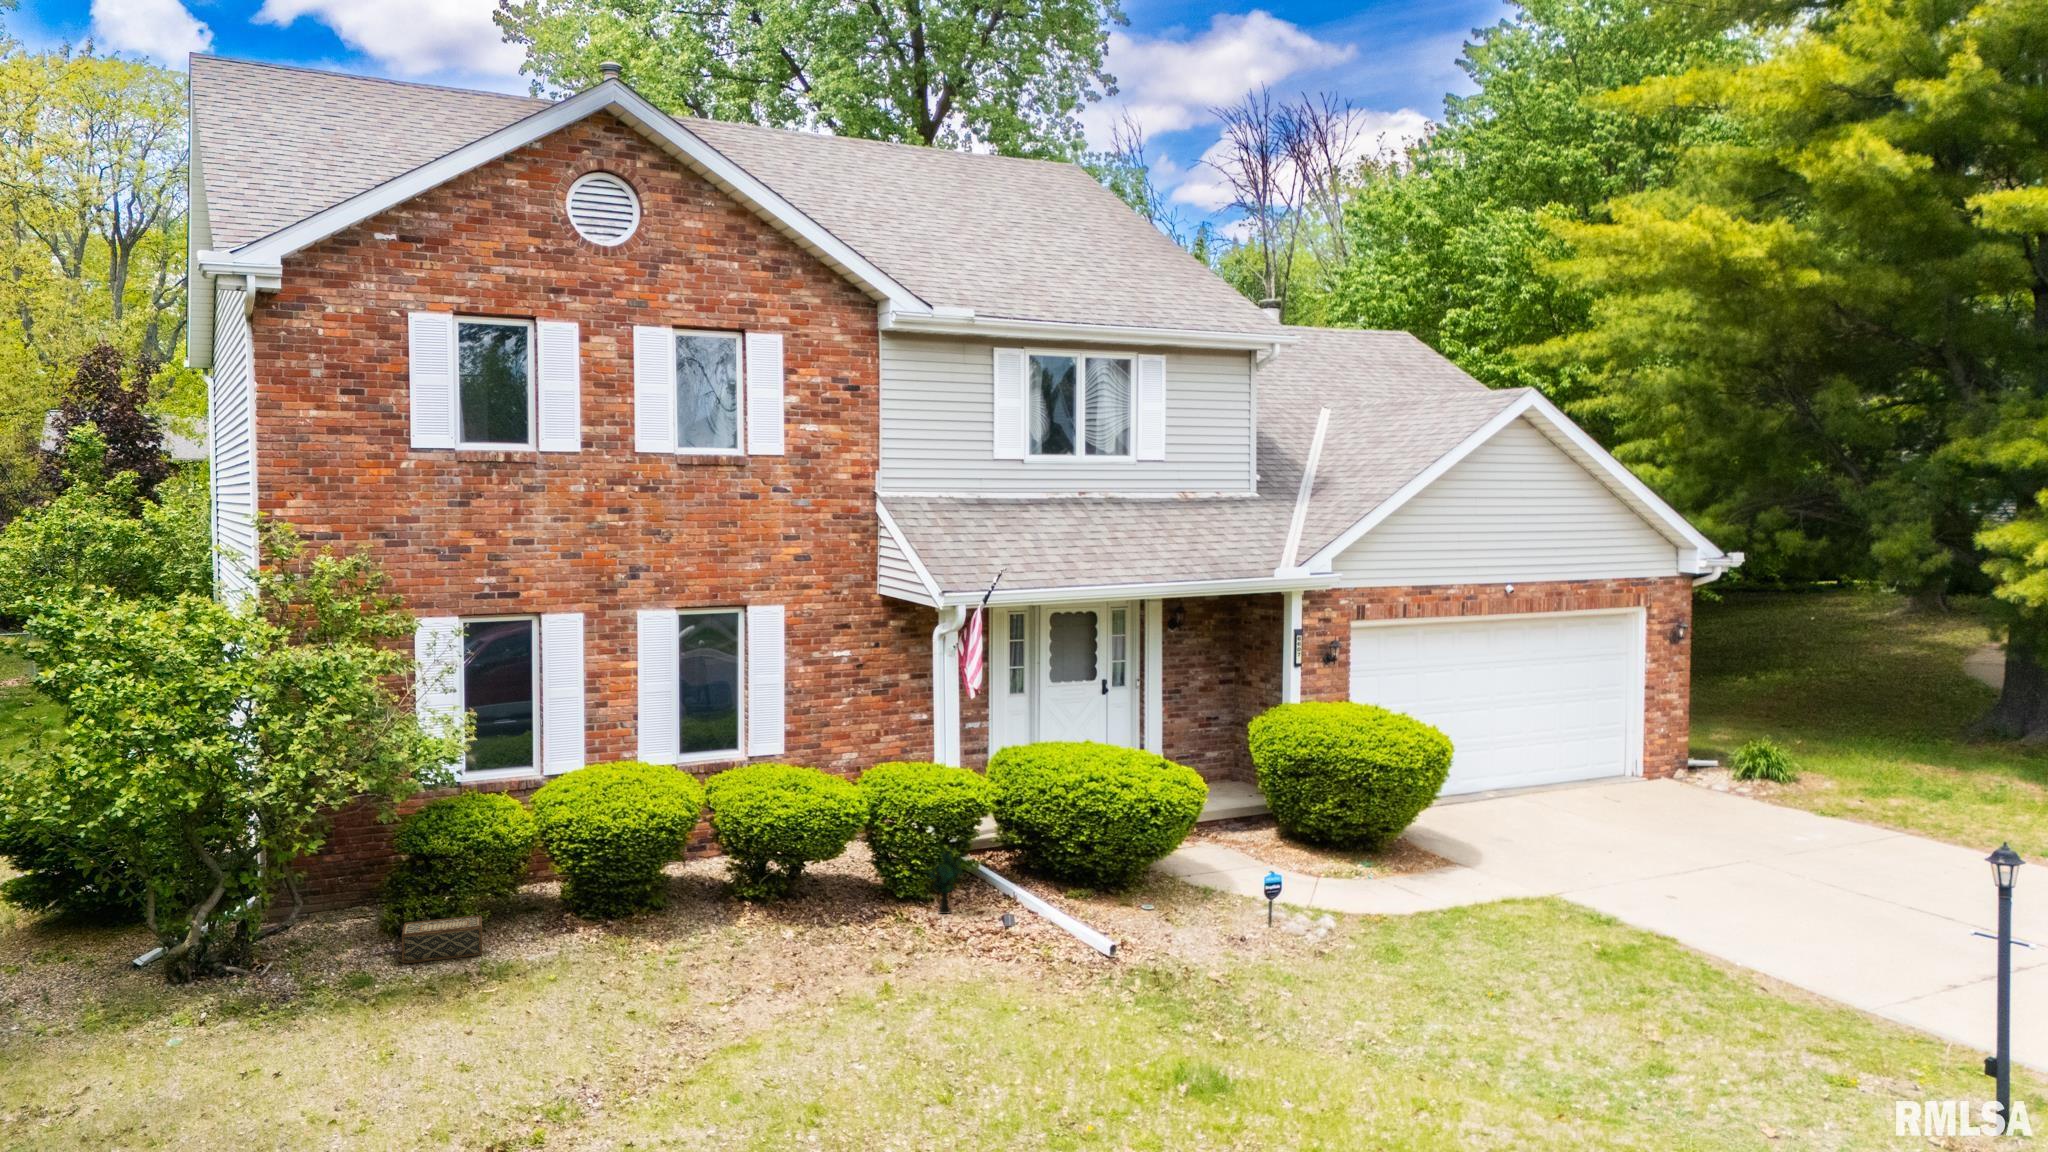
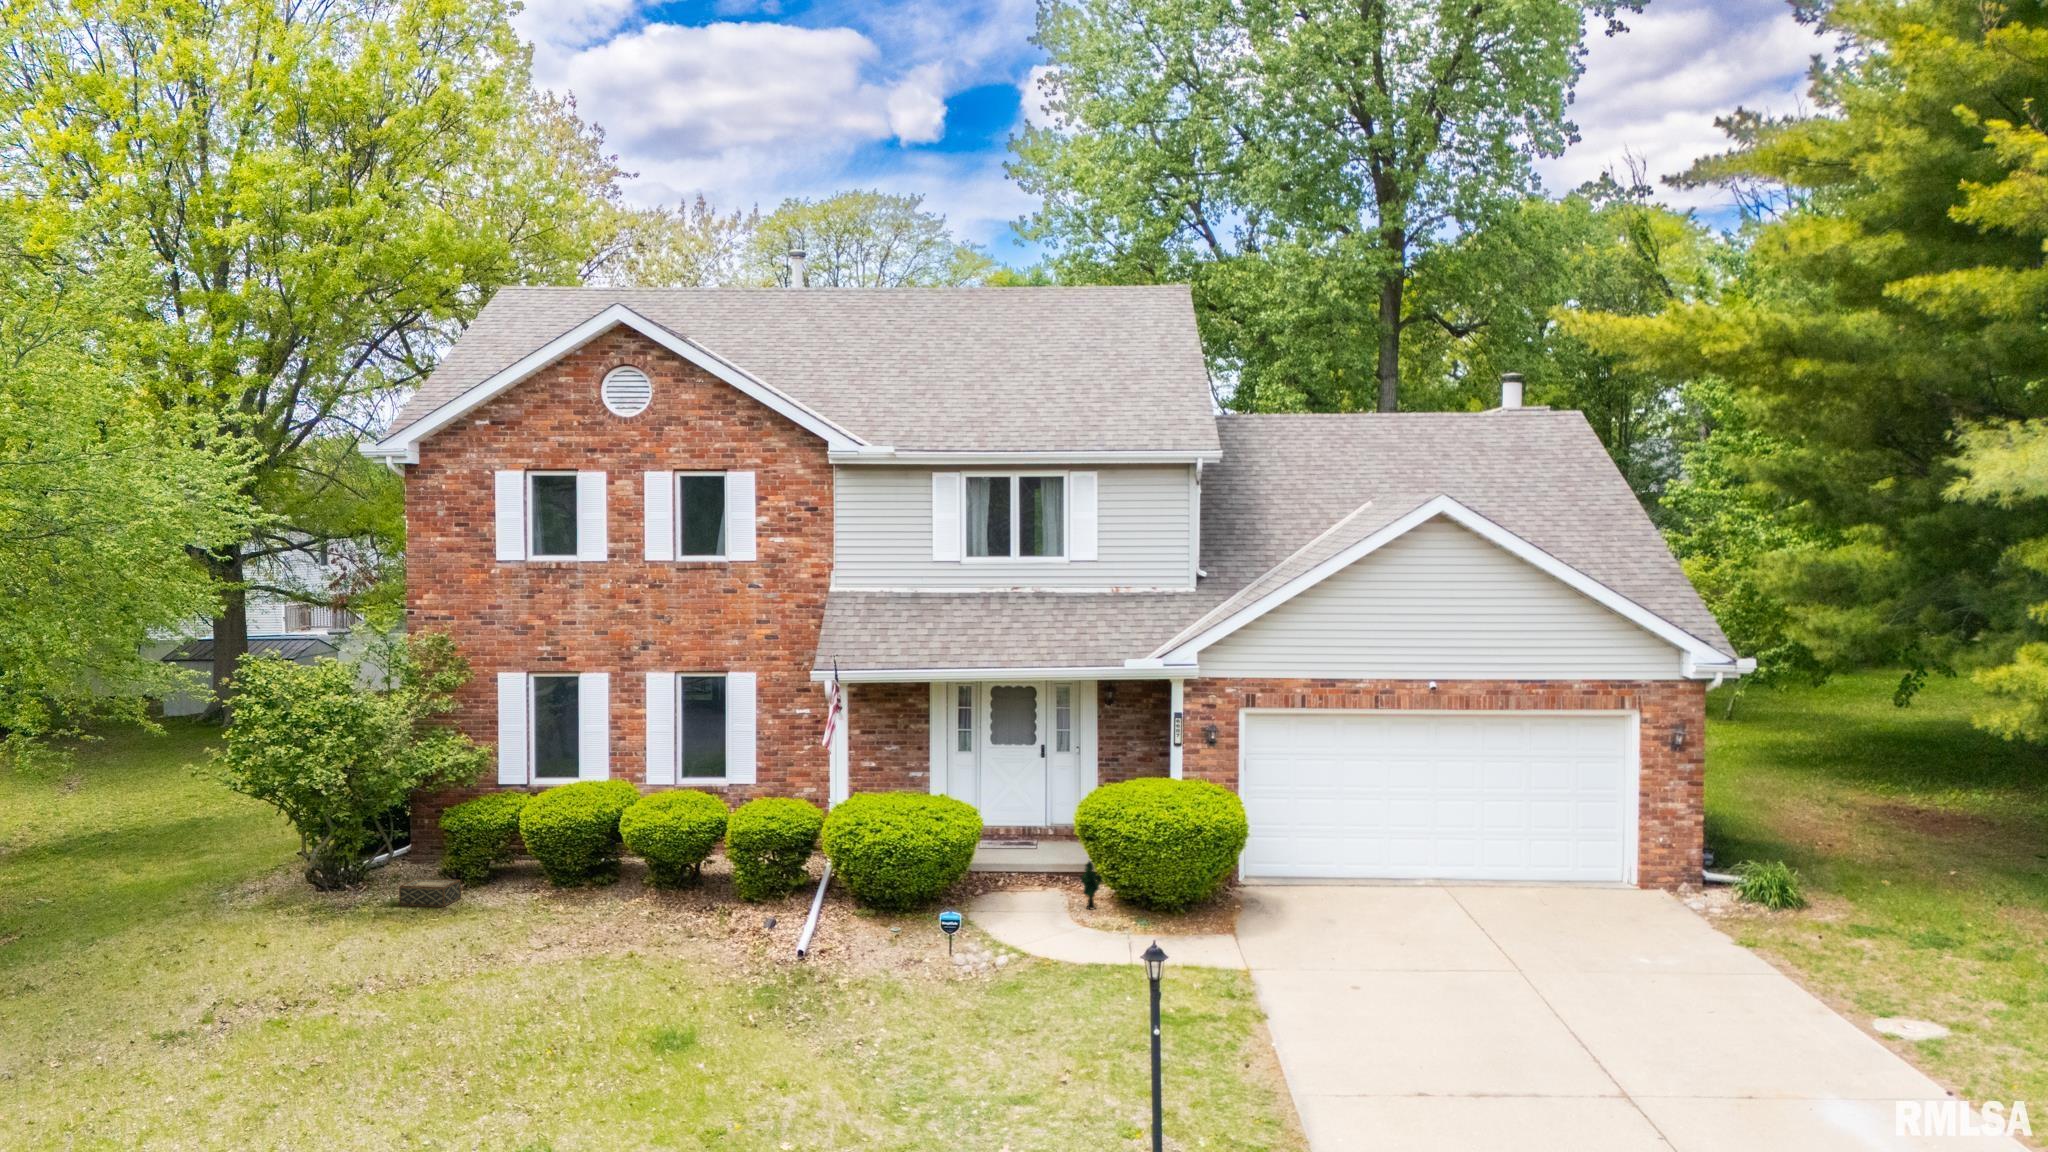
decorative plant: present [927,847,962,914] -> present [1080,861,1102,909]

